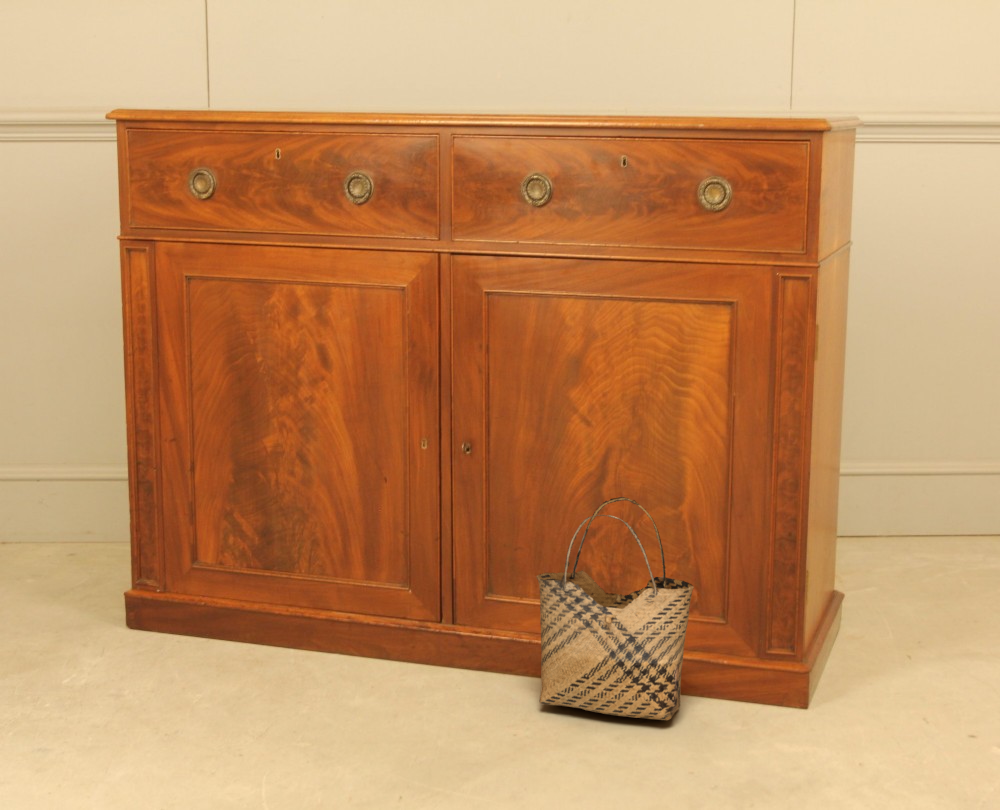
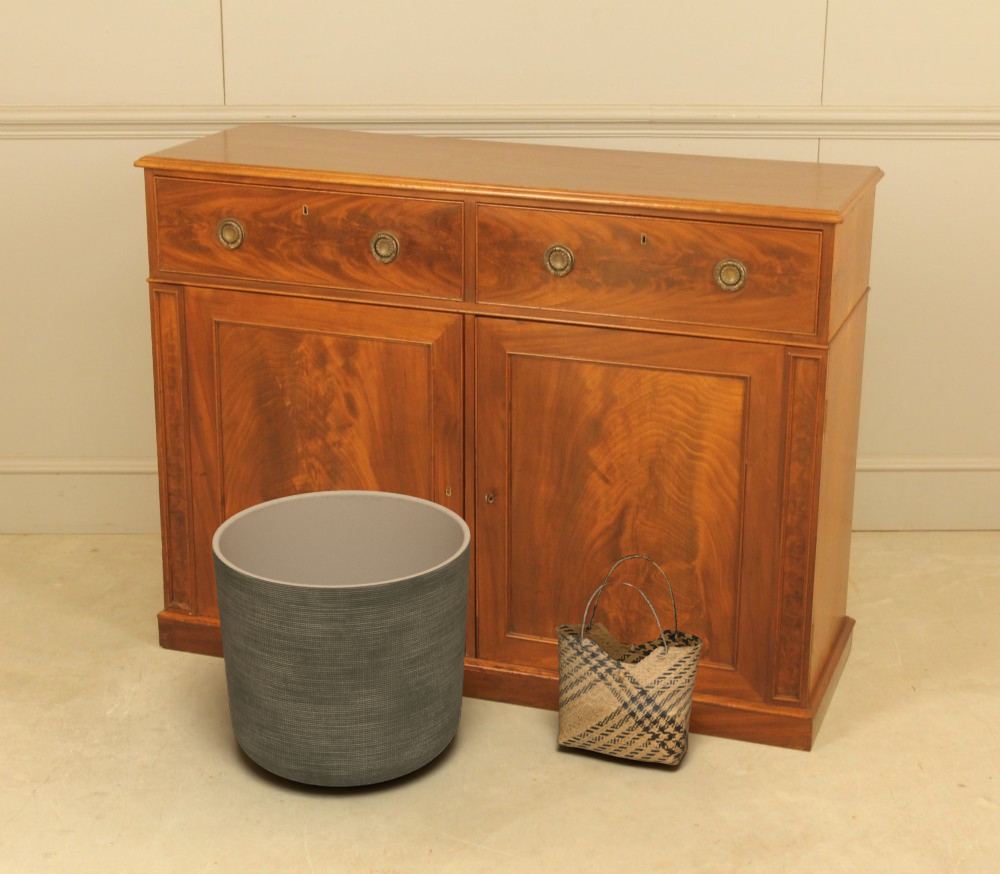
planter: none [171,444,446,743] -> present [212,490,471,787]

